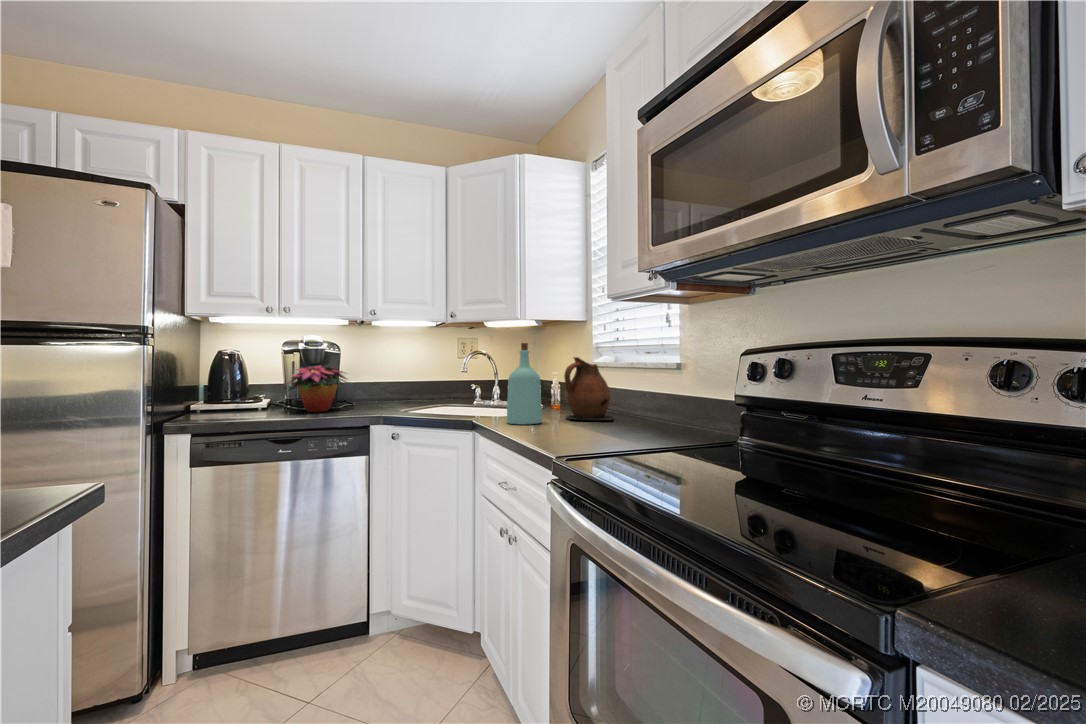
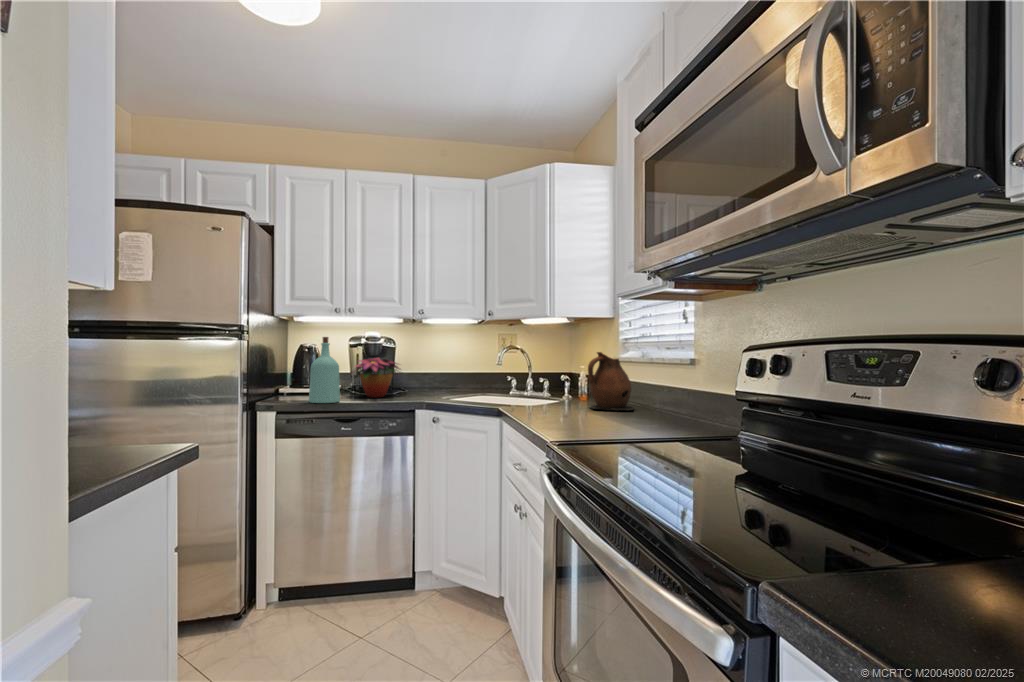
bottle: present [507,343,542,424] -> present [309,337,340,403]

